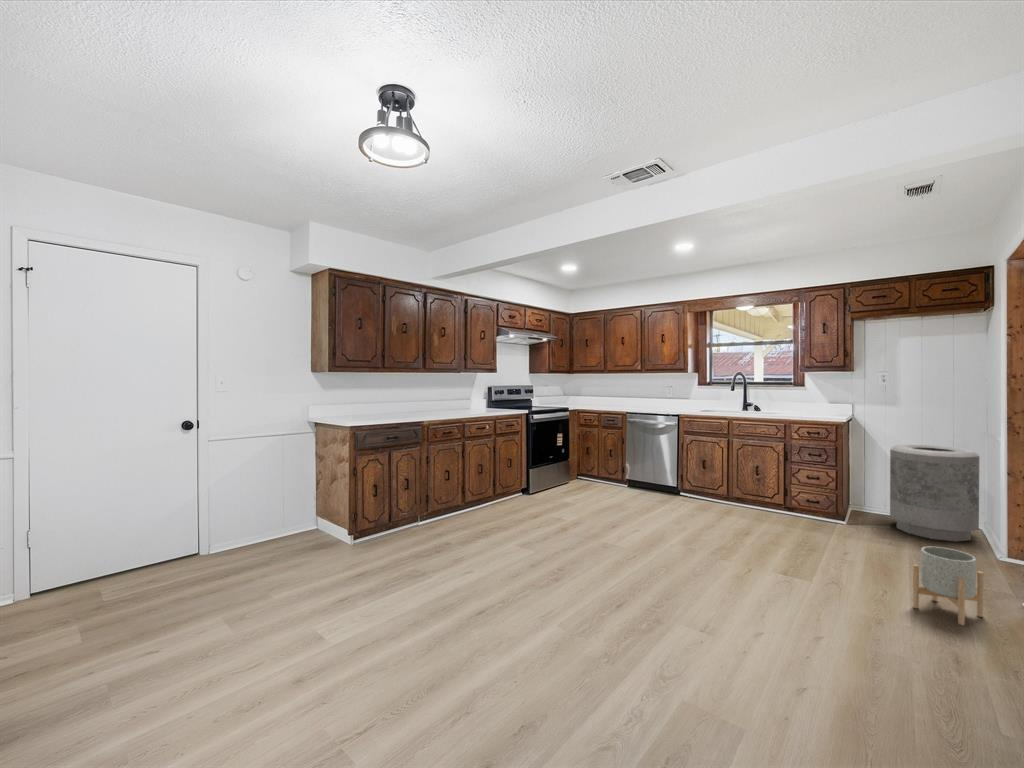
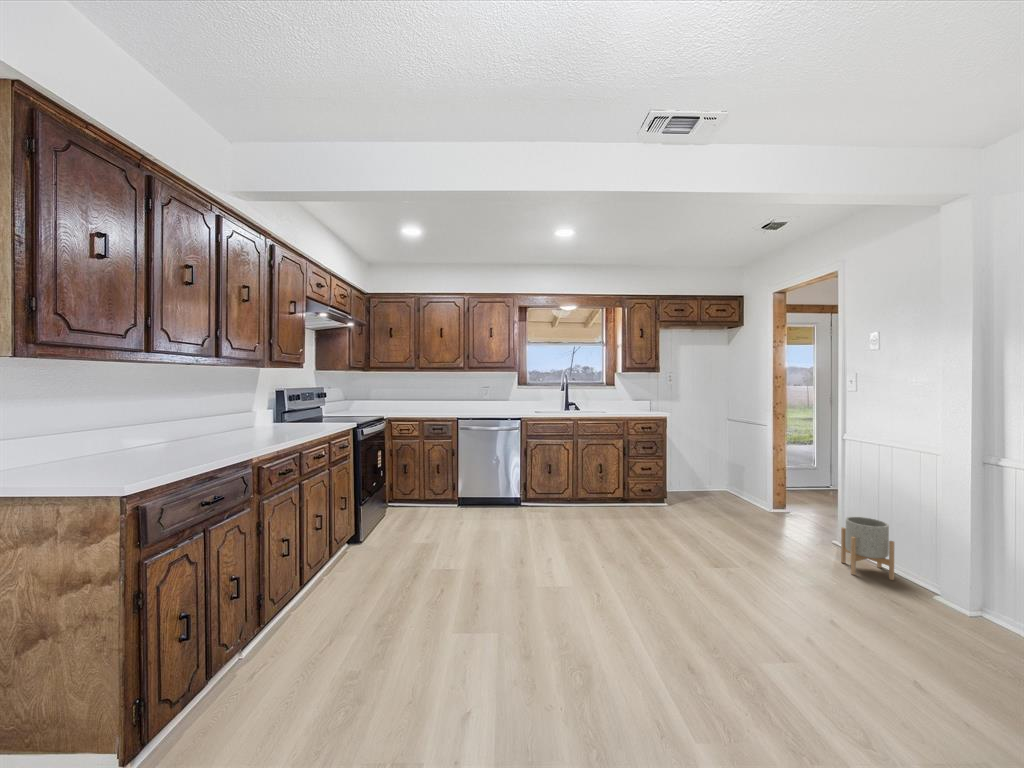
trash can: present [890,445,979,541] -> none [693,432,753,507]

